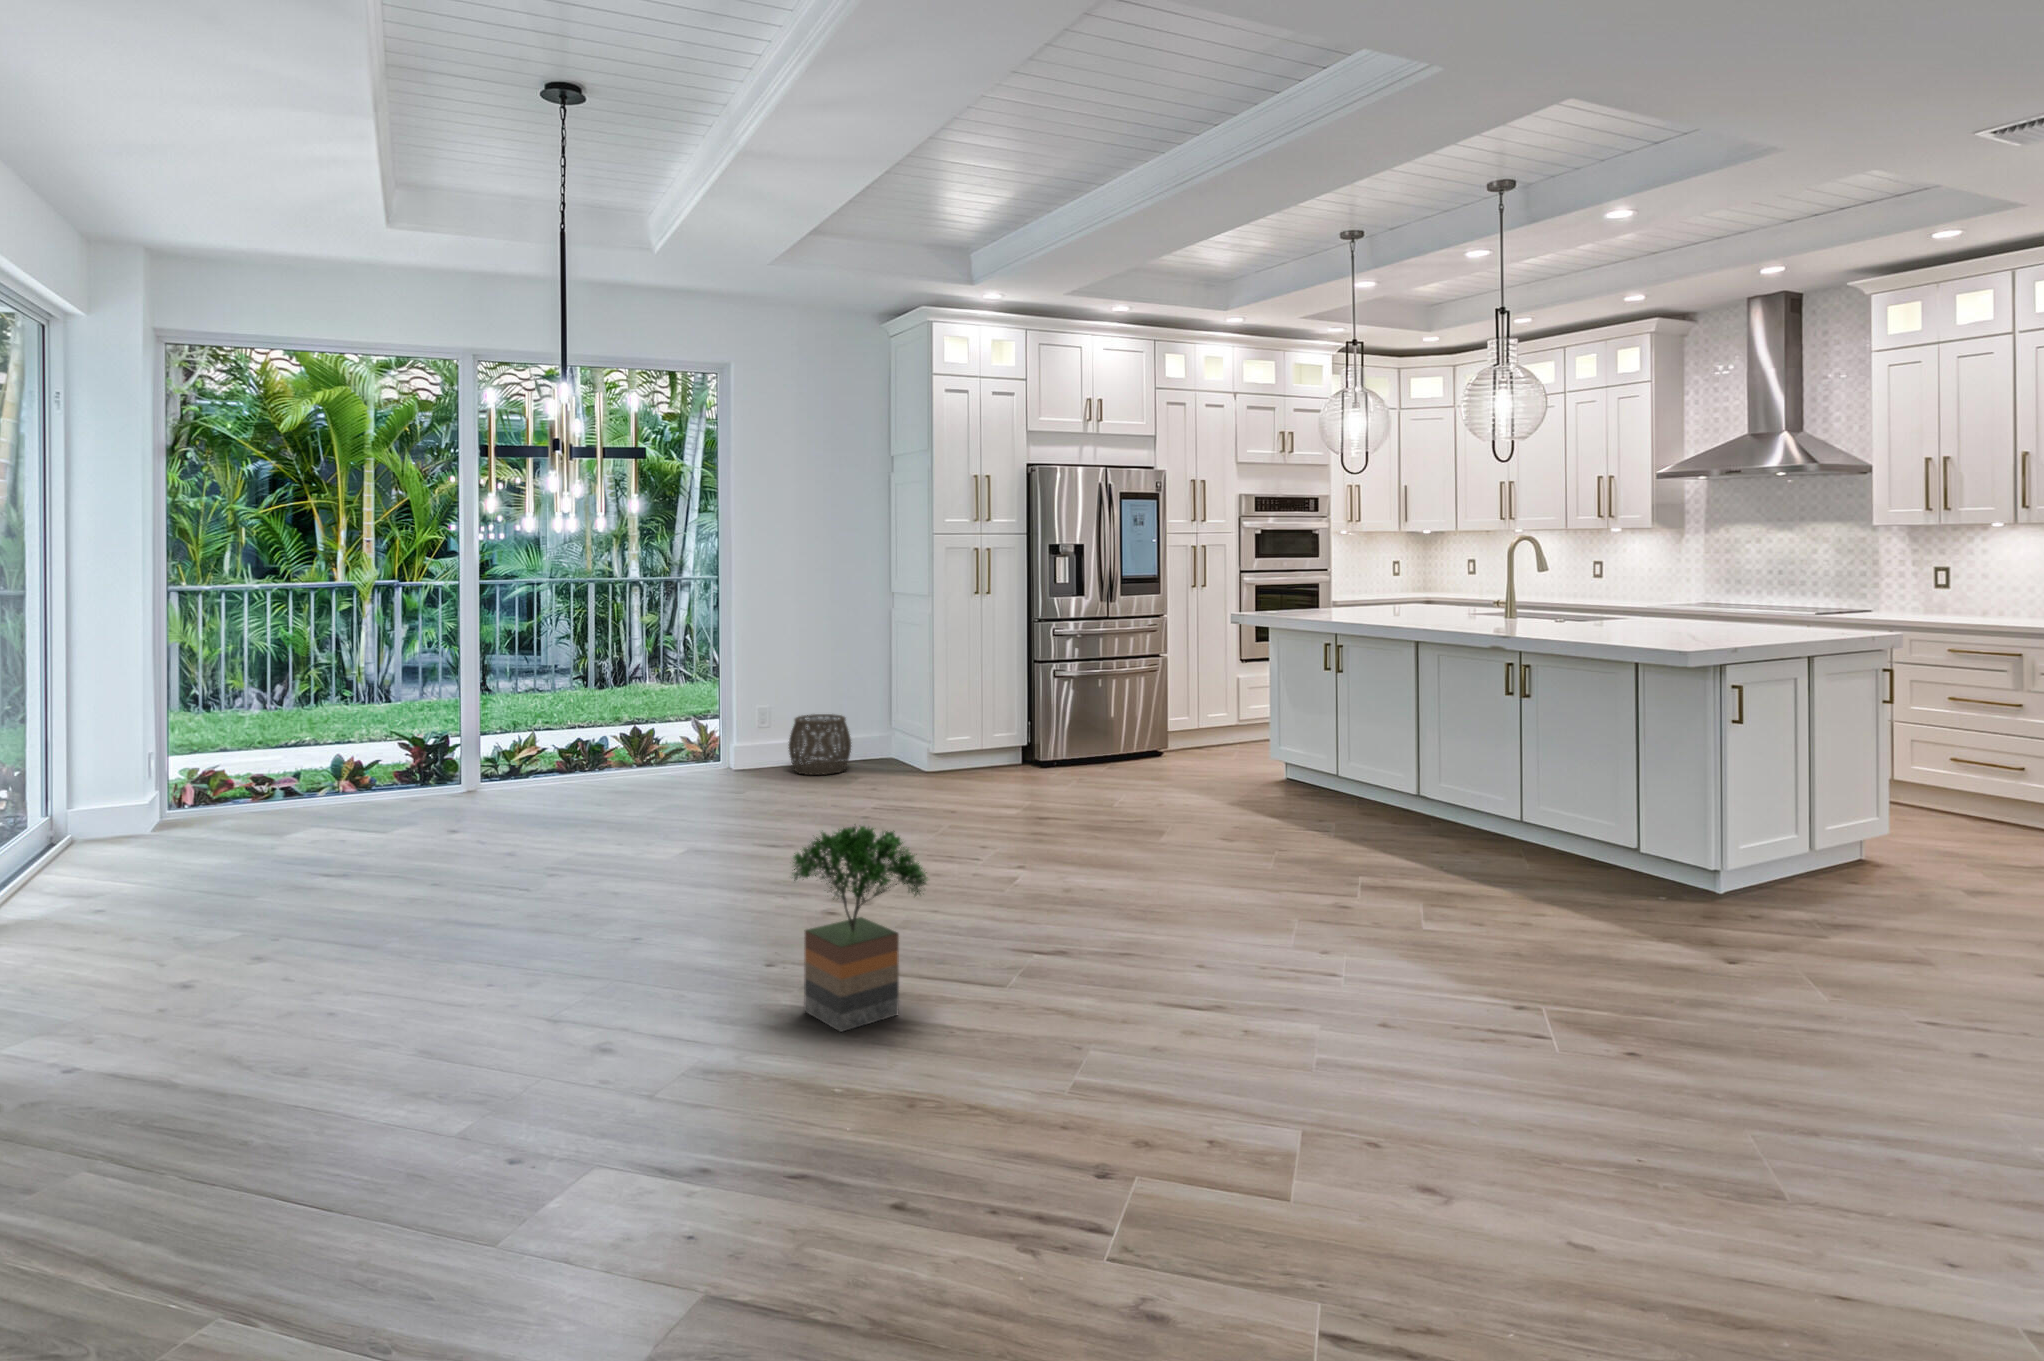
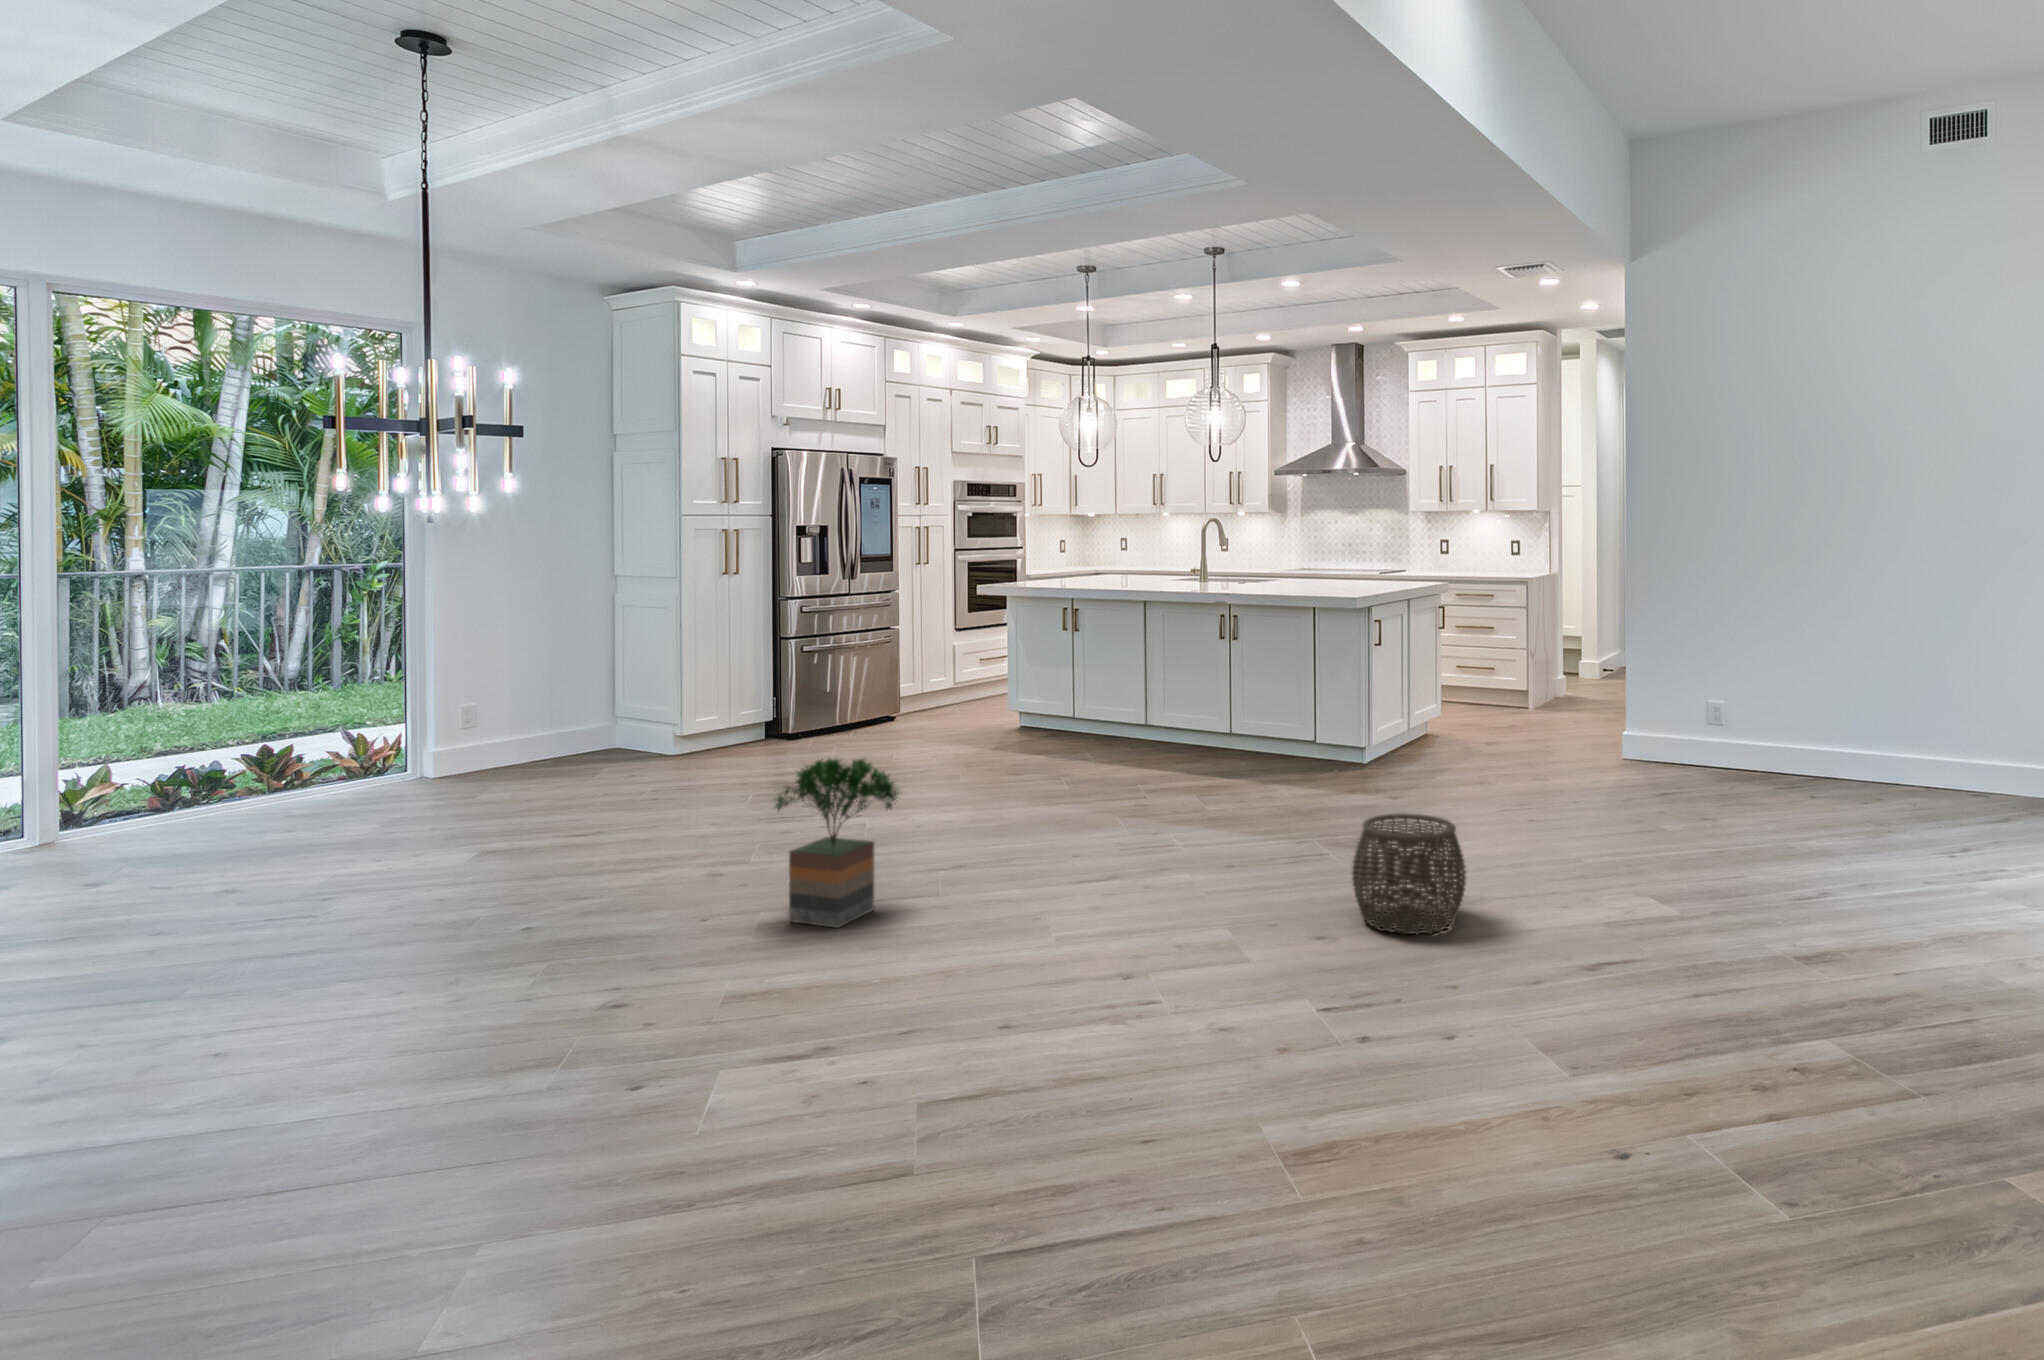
woven basket: present [789,714,851,775] -> present [1352,813,1466,935]

